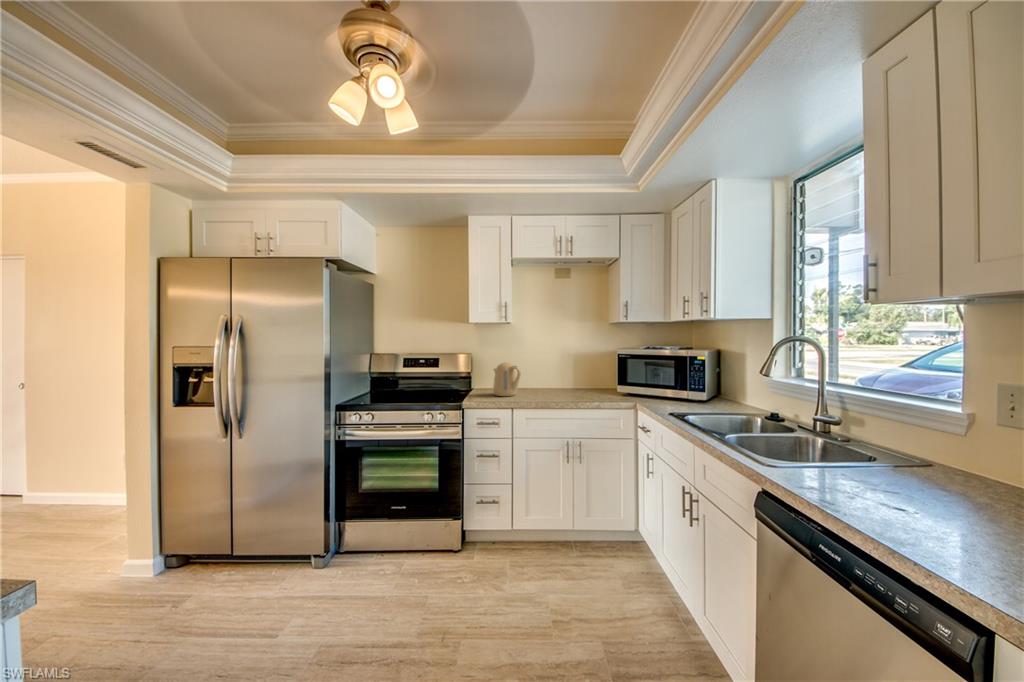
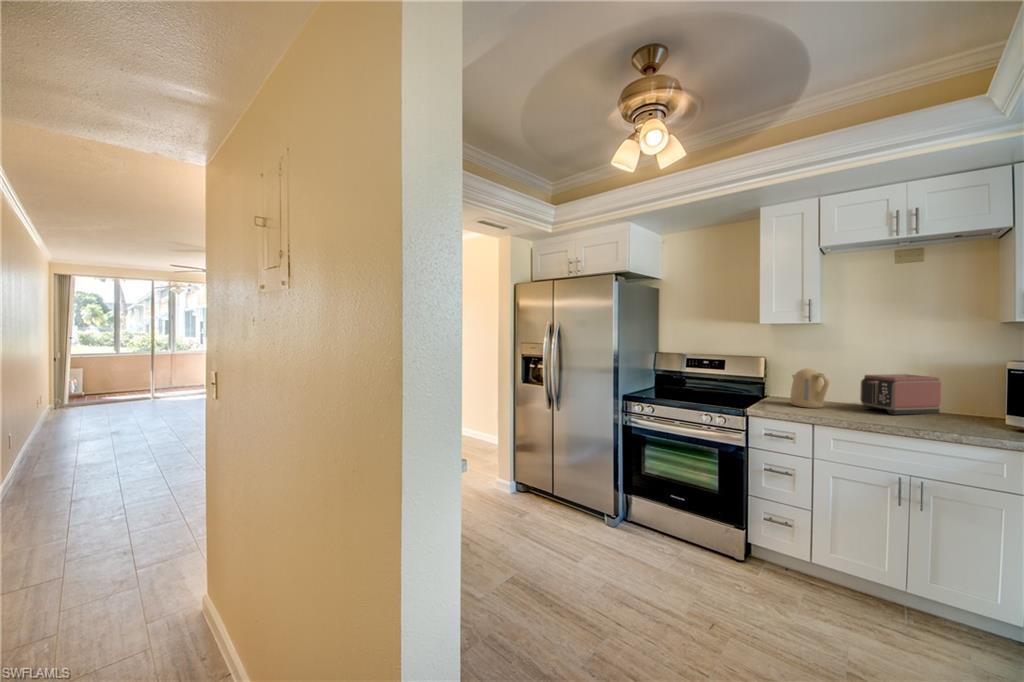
toaster: none [540,363,583,395] -> present [860,374,941,415]

